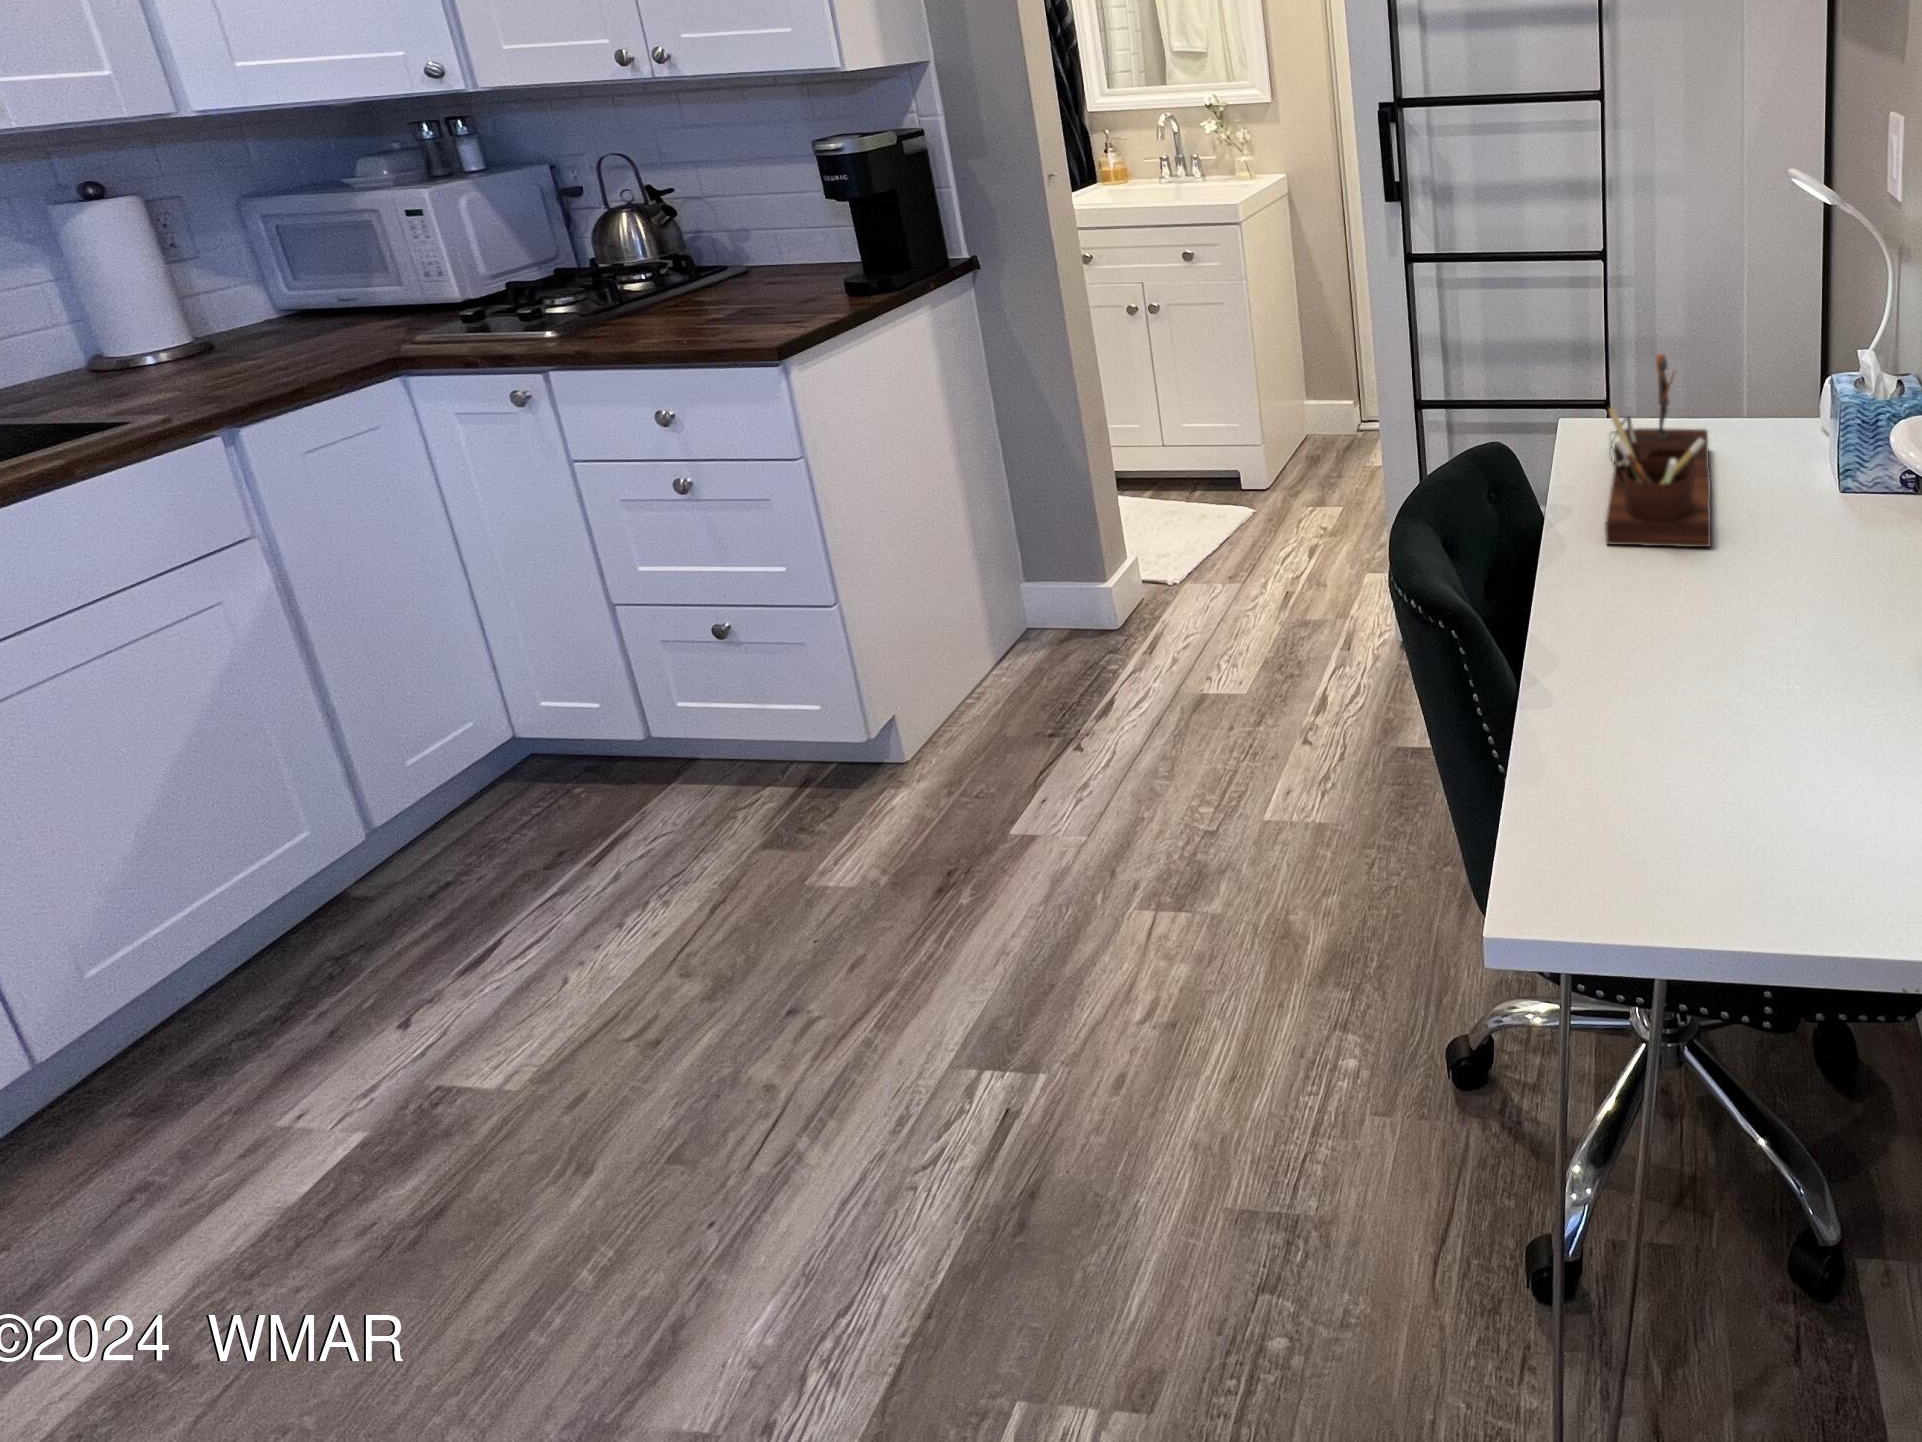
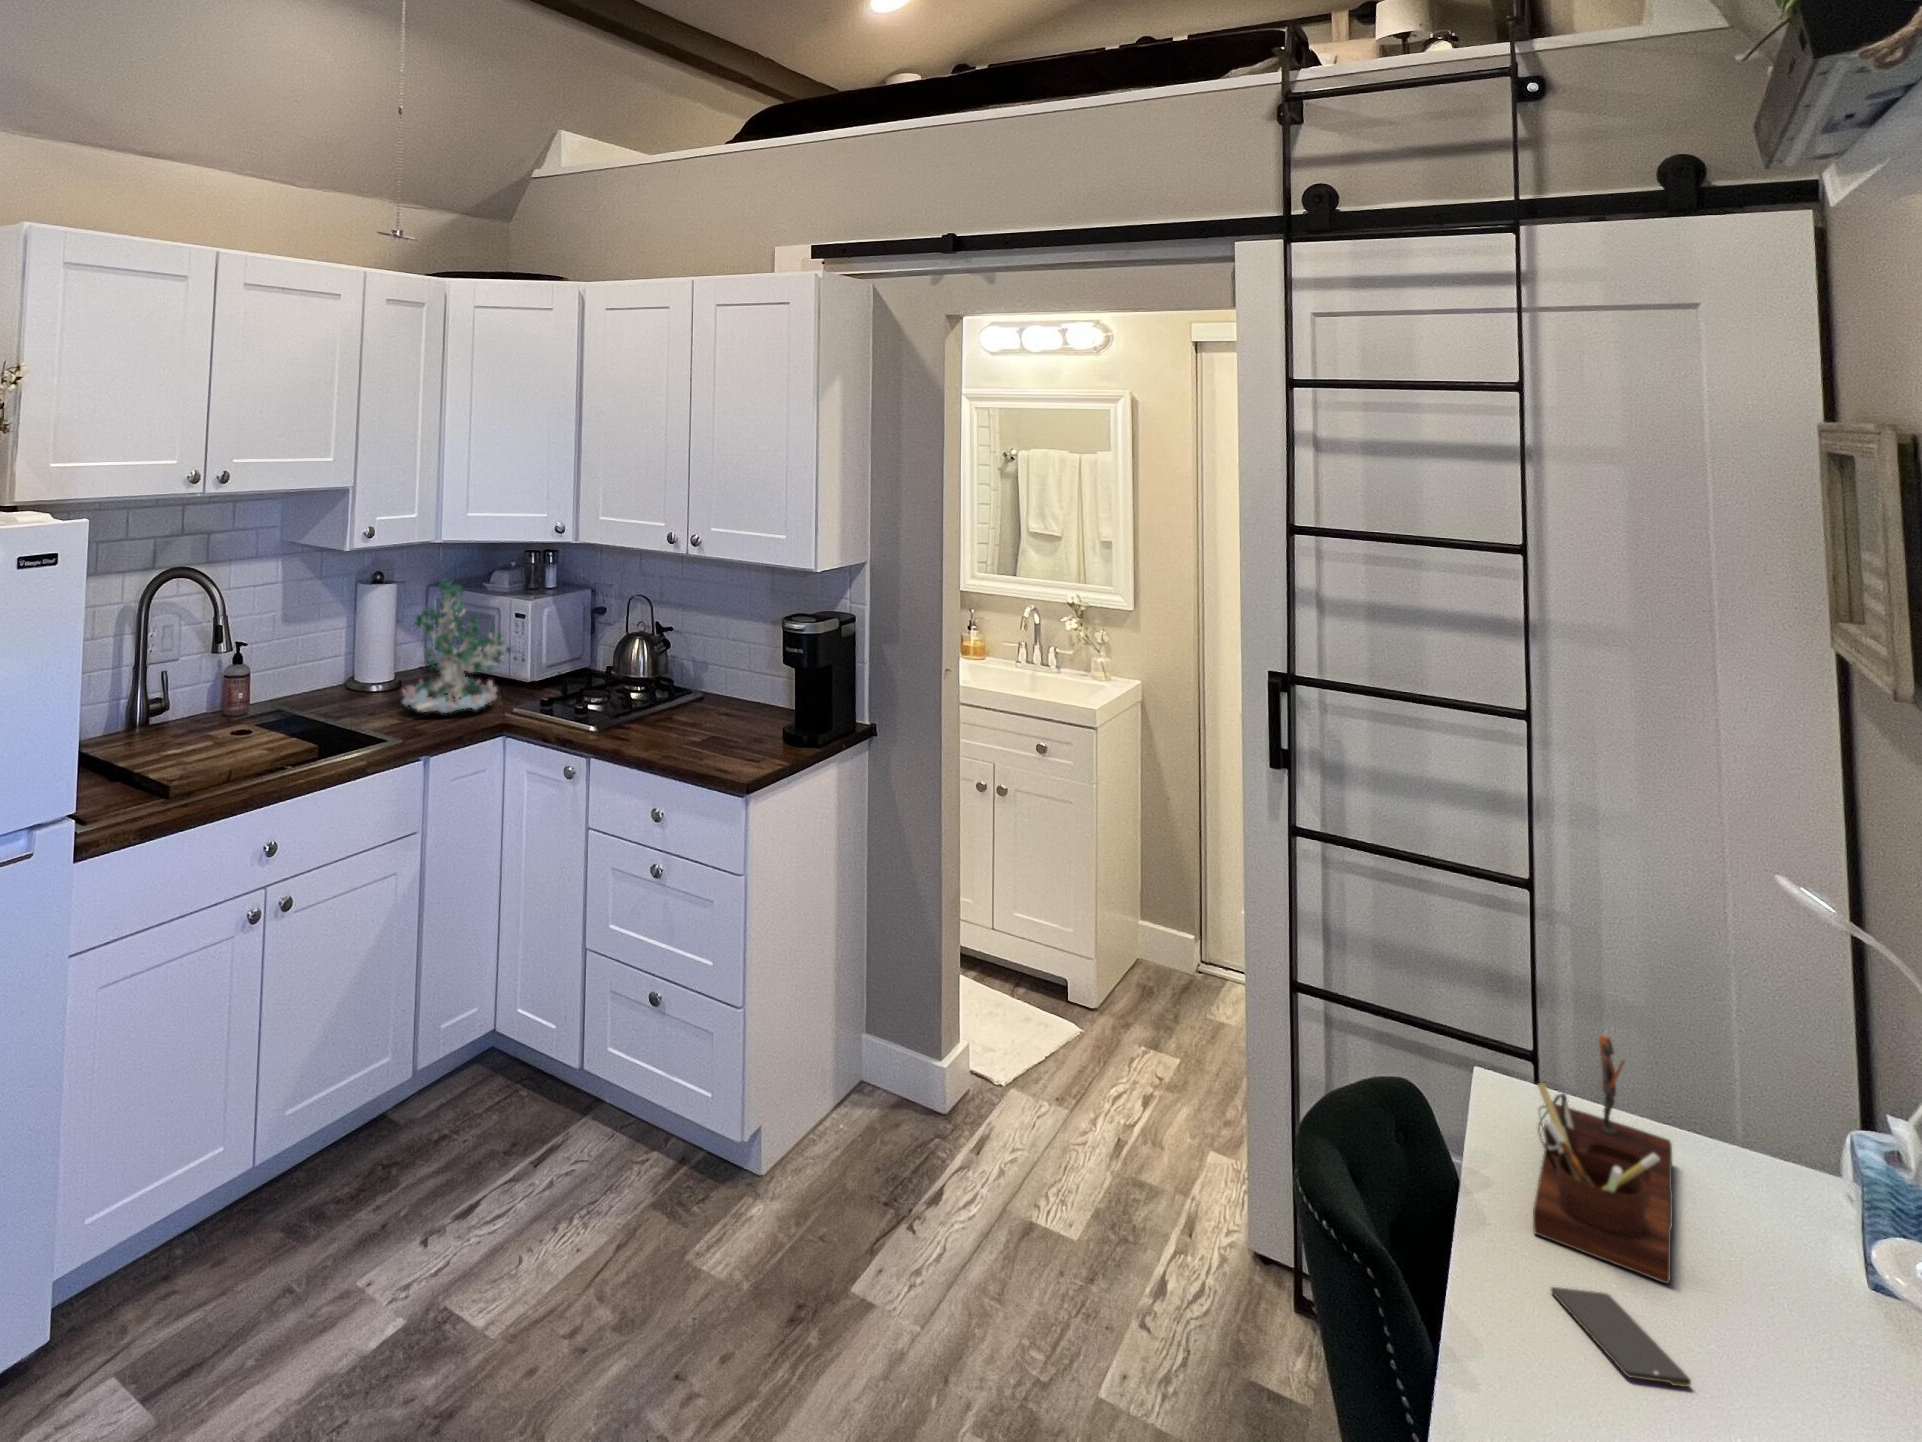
plant: none [141,160,387,370] -> present [402,581,511,713]
smartphone: none [1620,574,1730,641] -> present [1551,1287,1691,1387]

